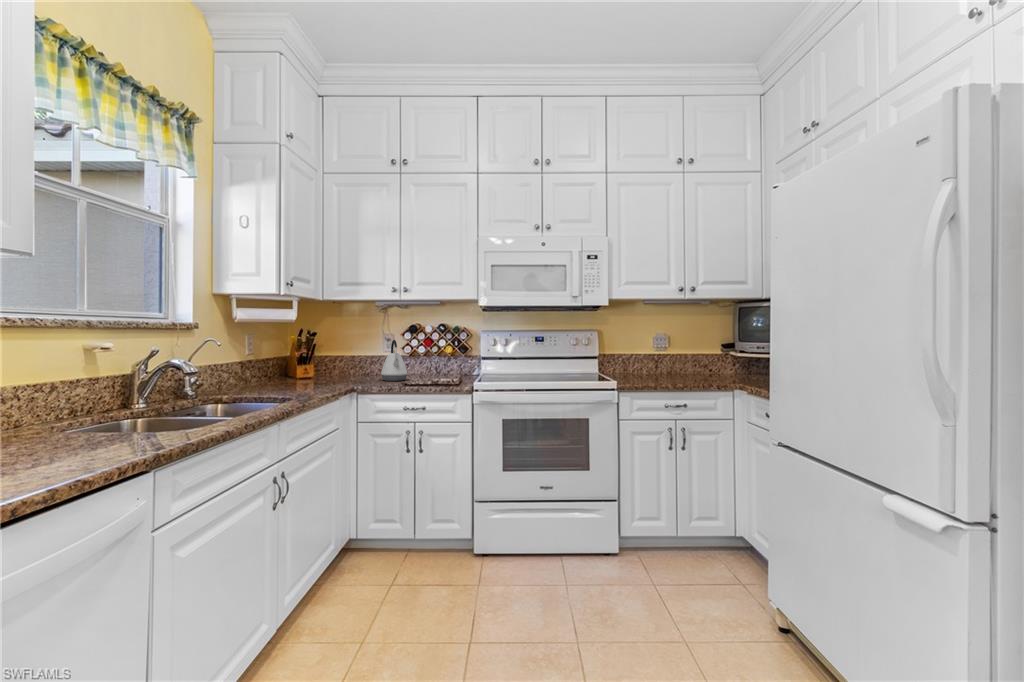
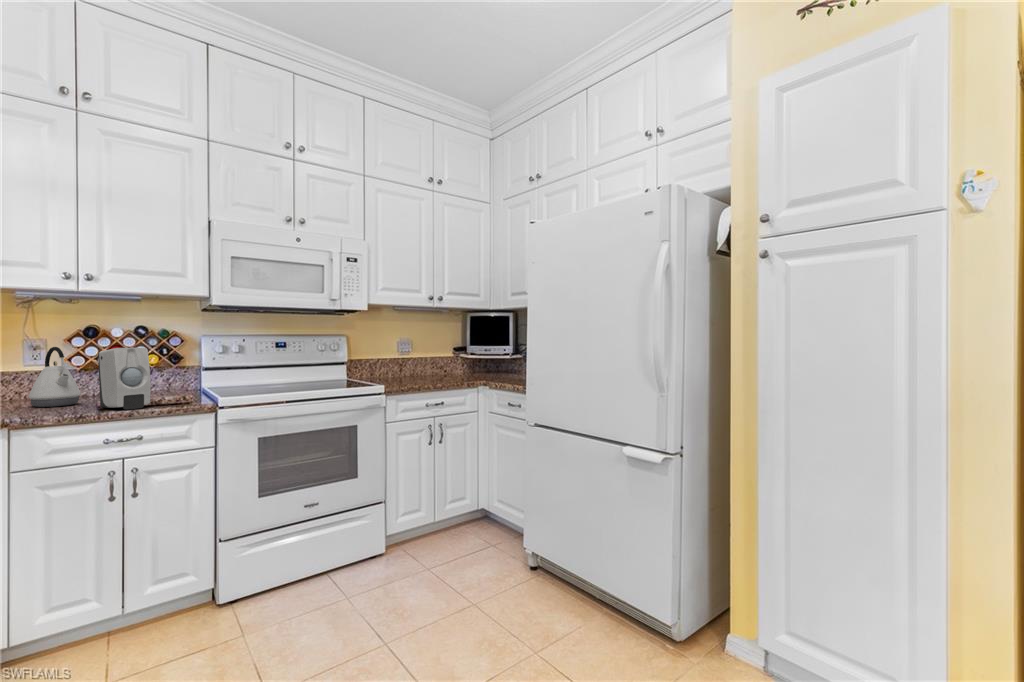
soap dispenser: none [411,341,436,387] -> present [98,348,150,409]

